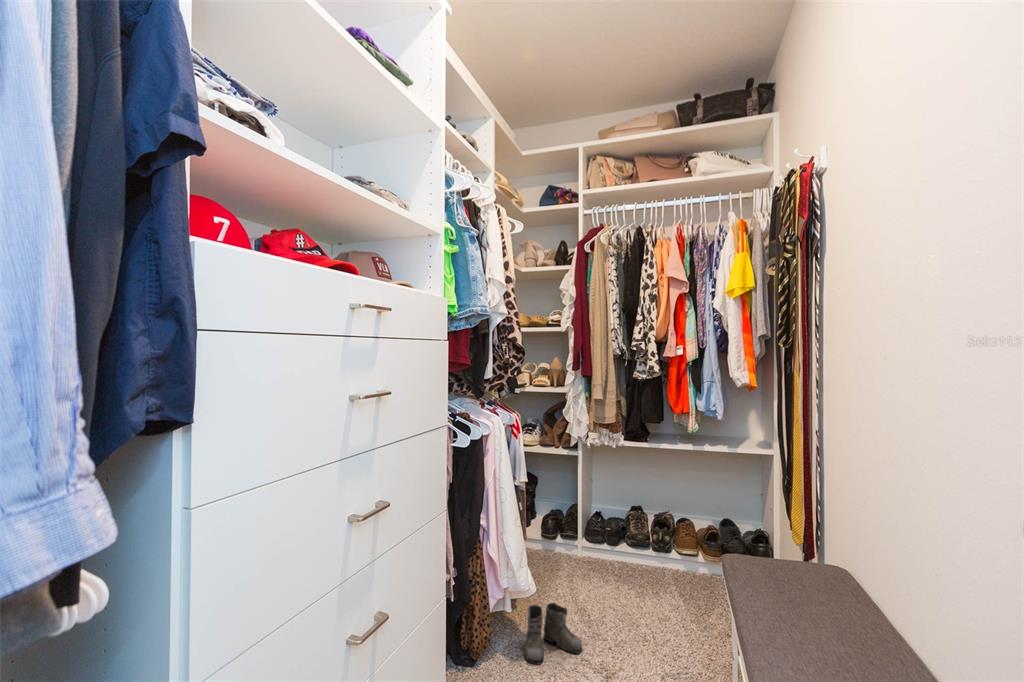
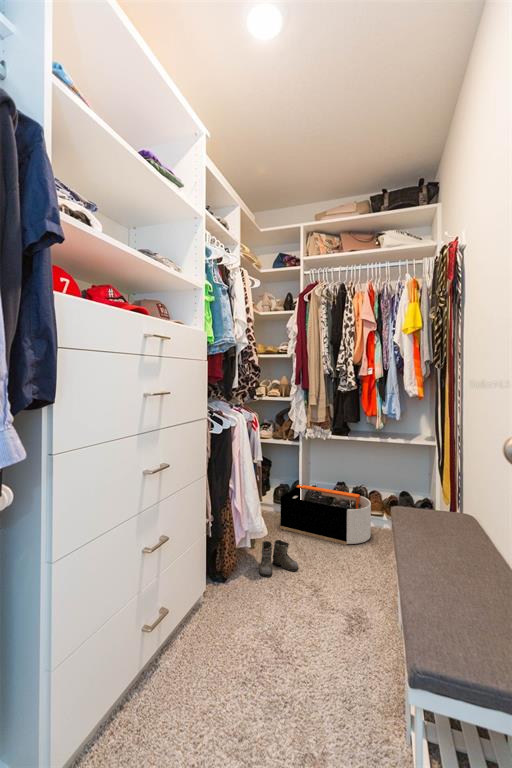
storage bin: none [553,510,684,606] -> present [280,484,371,545]

